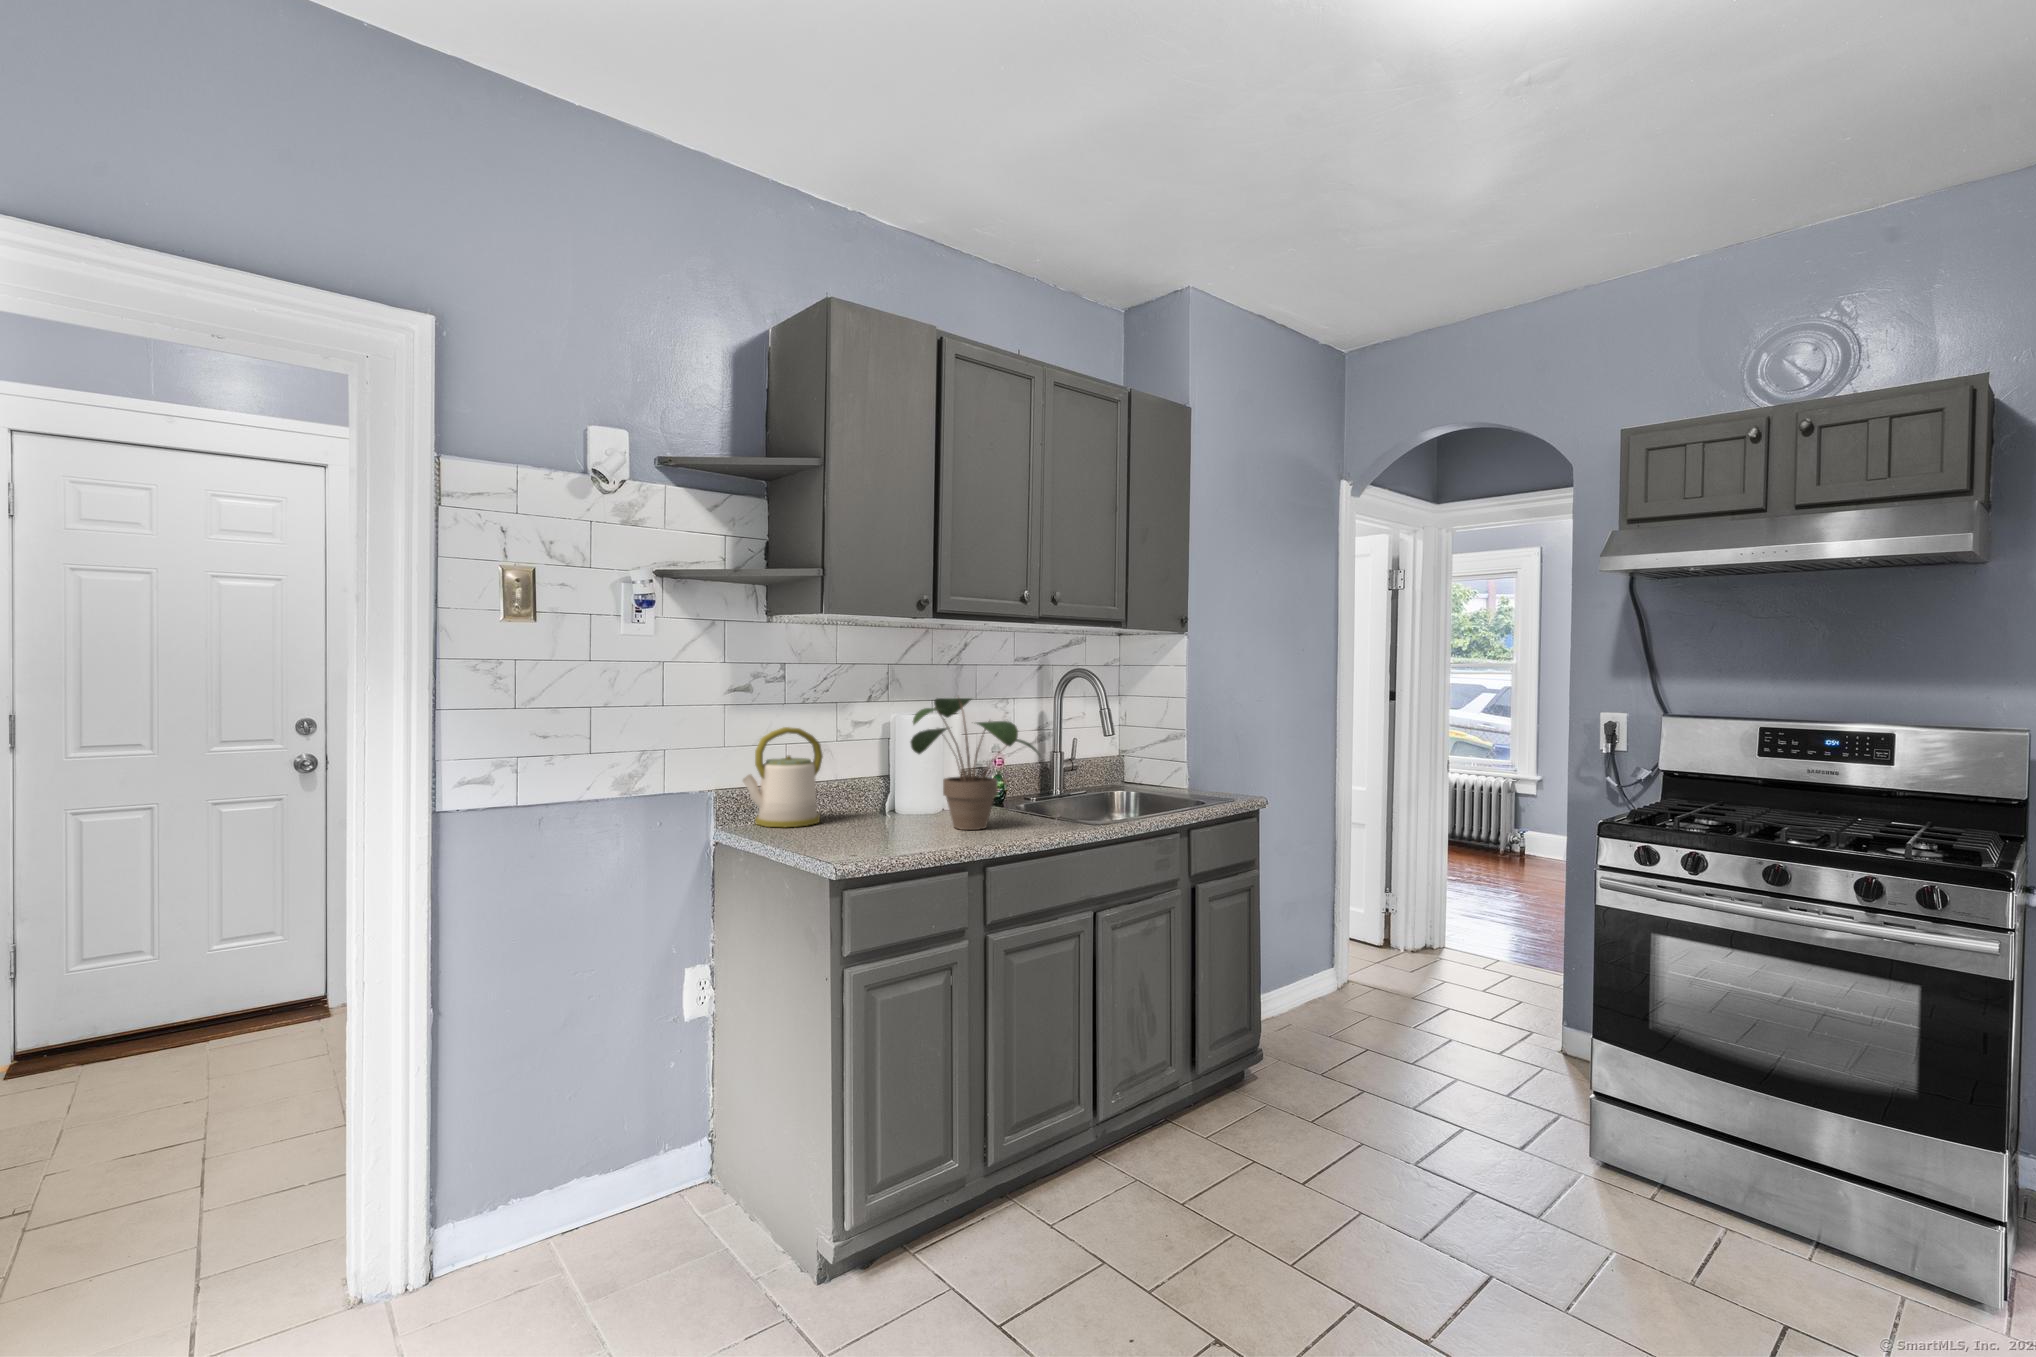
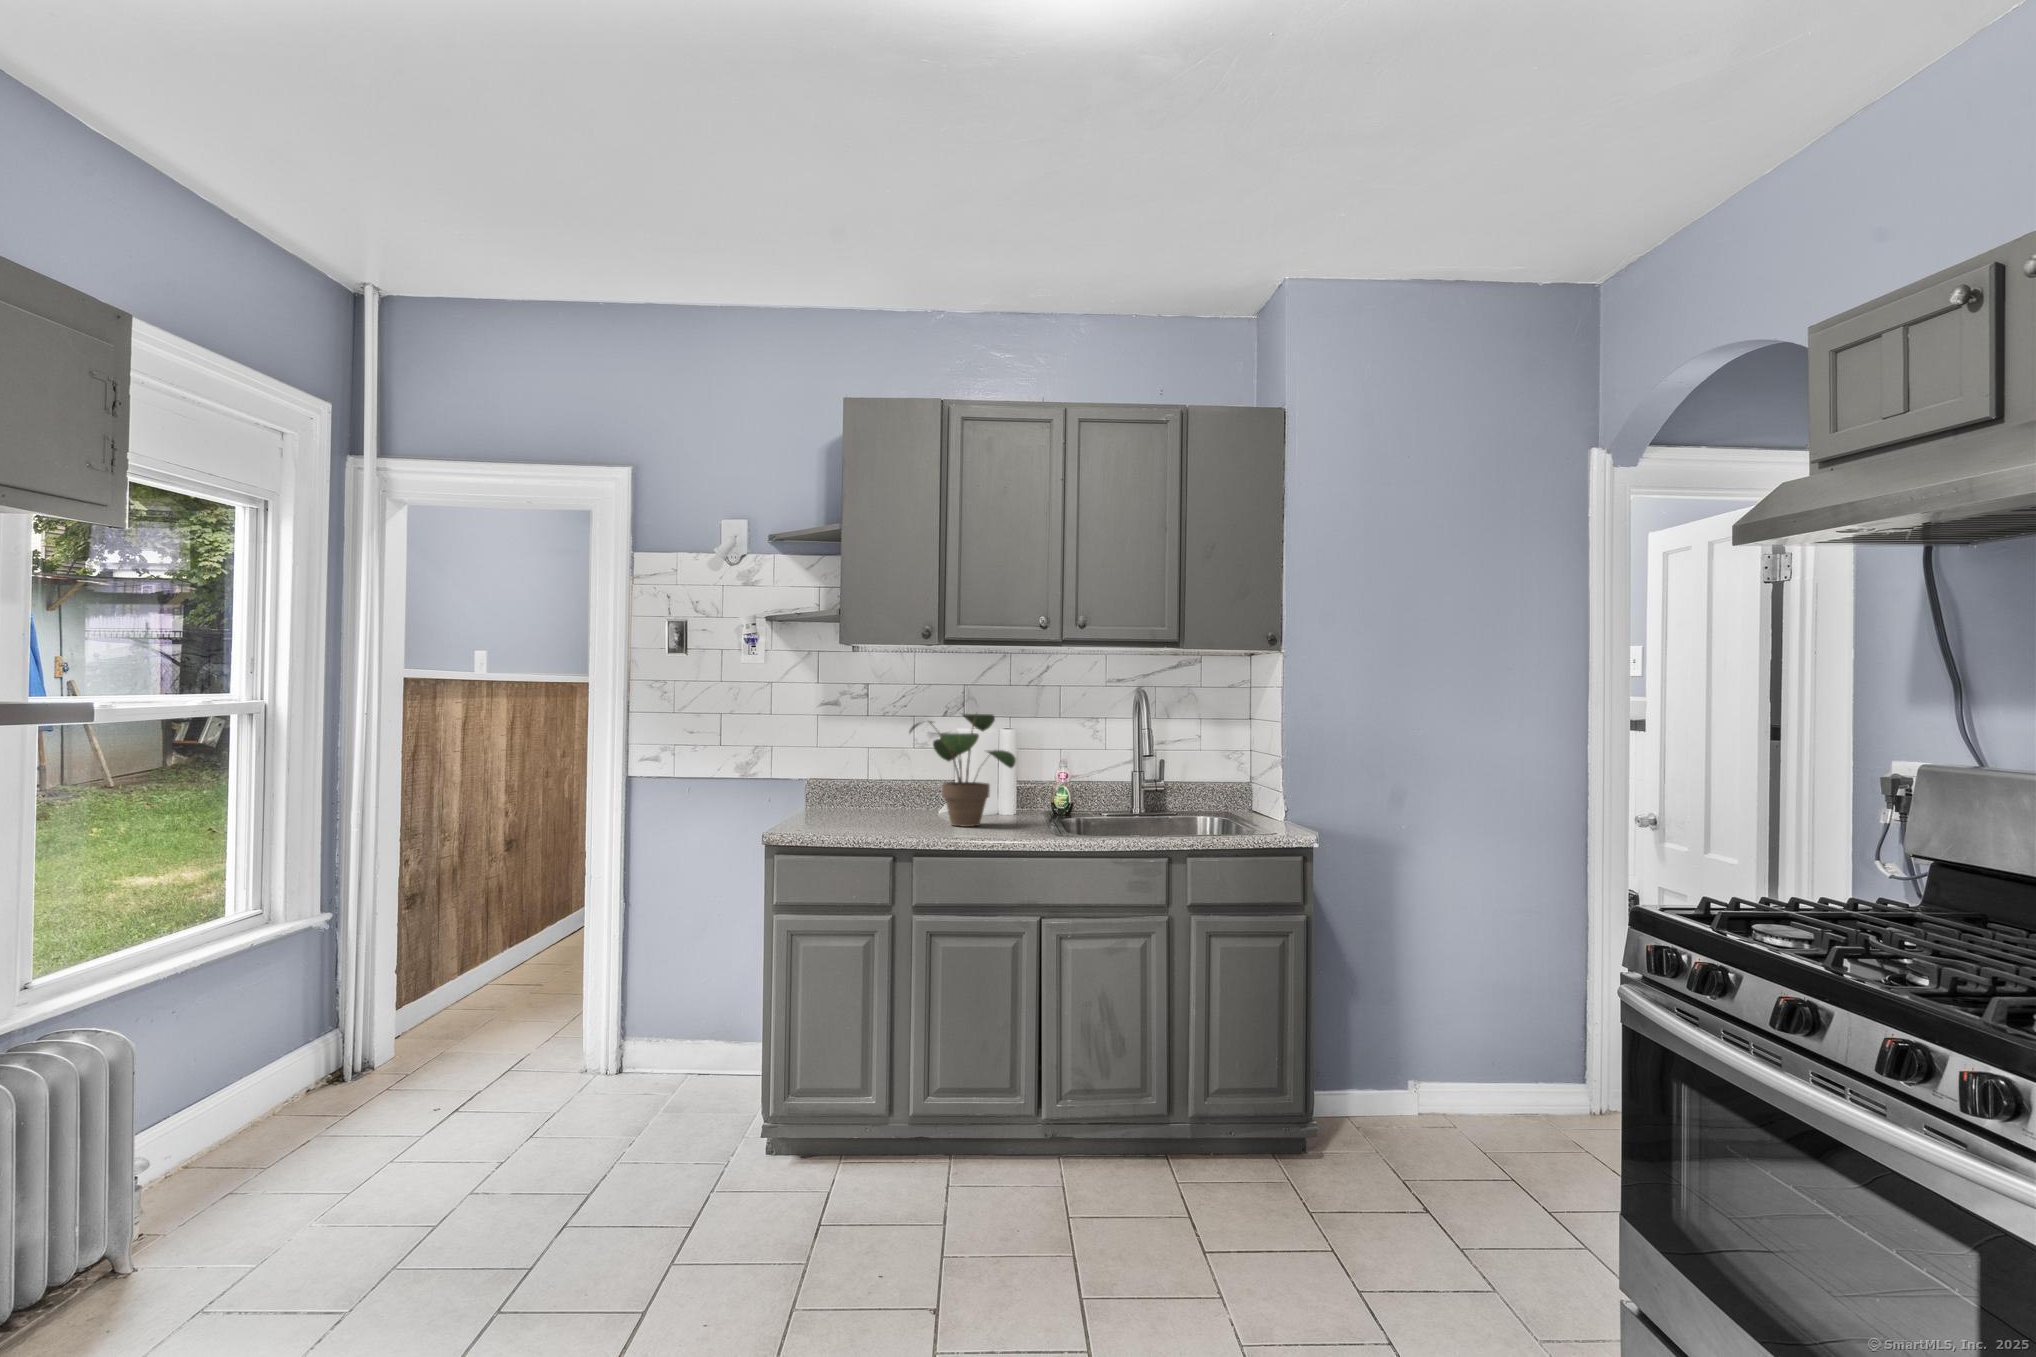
kettle: present [743,727,823,827] -> none [830,735,890,813]

